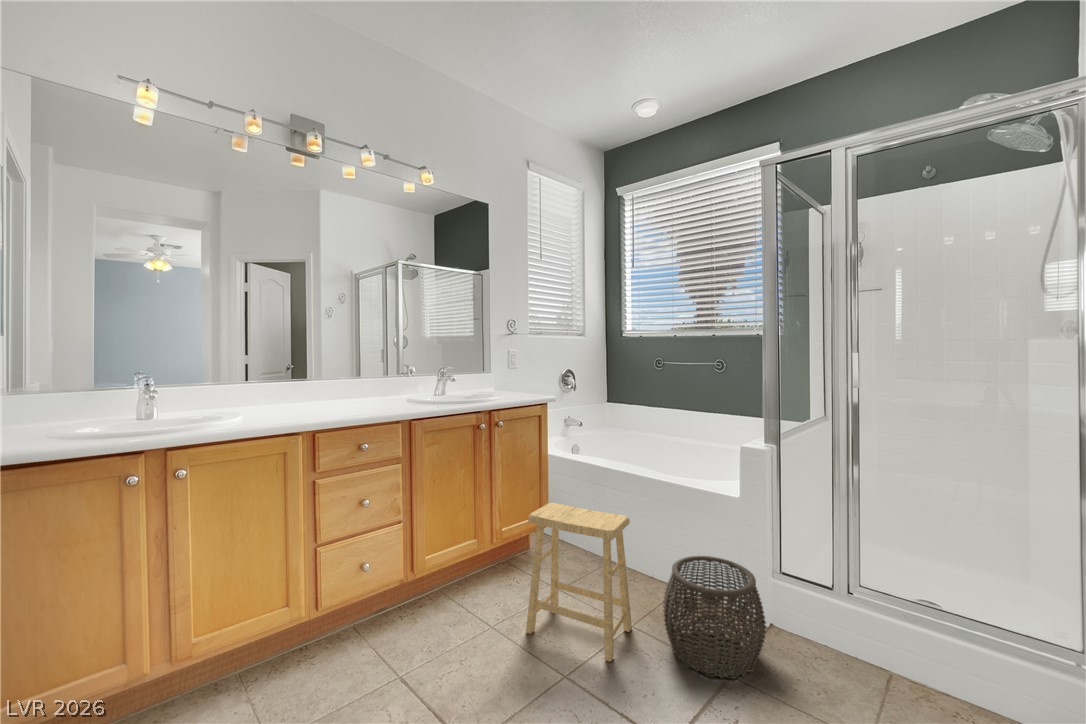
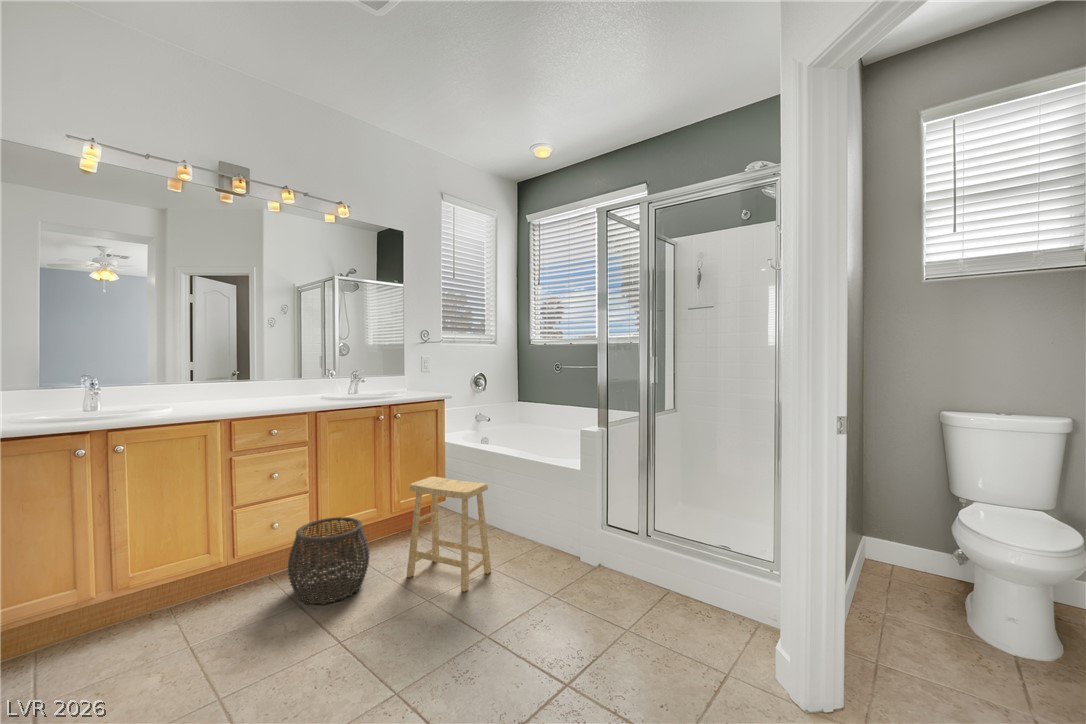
woven basket: present [663,556,766,679] -> present [288,517,370,604]

